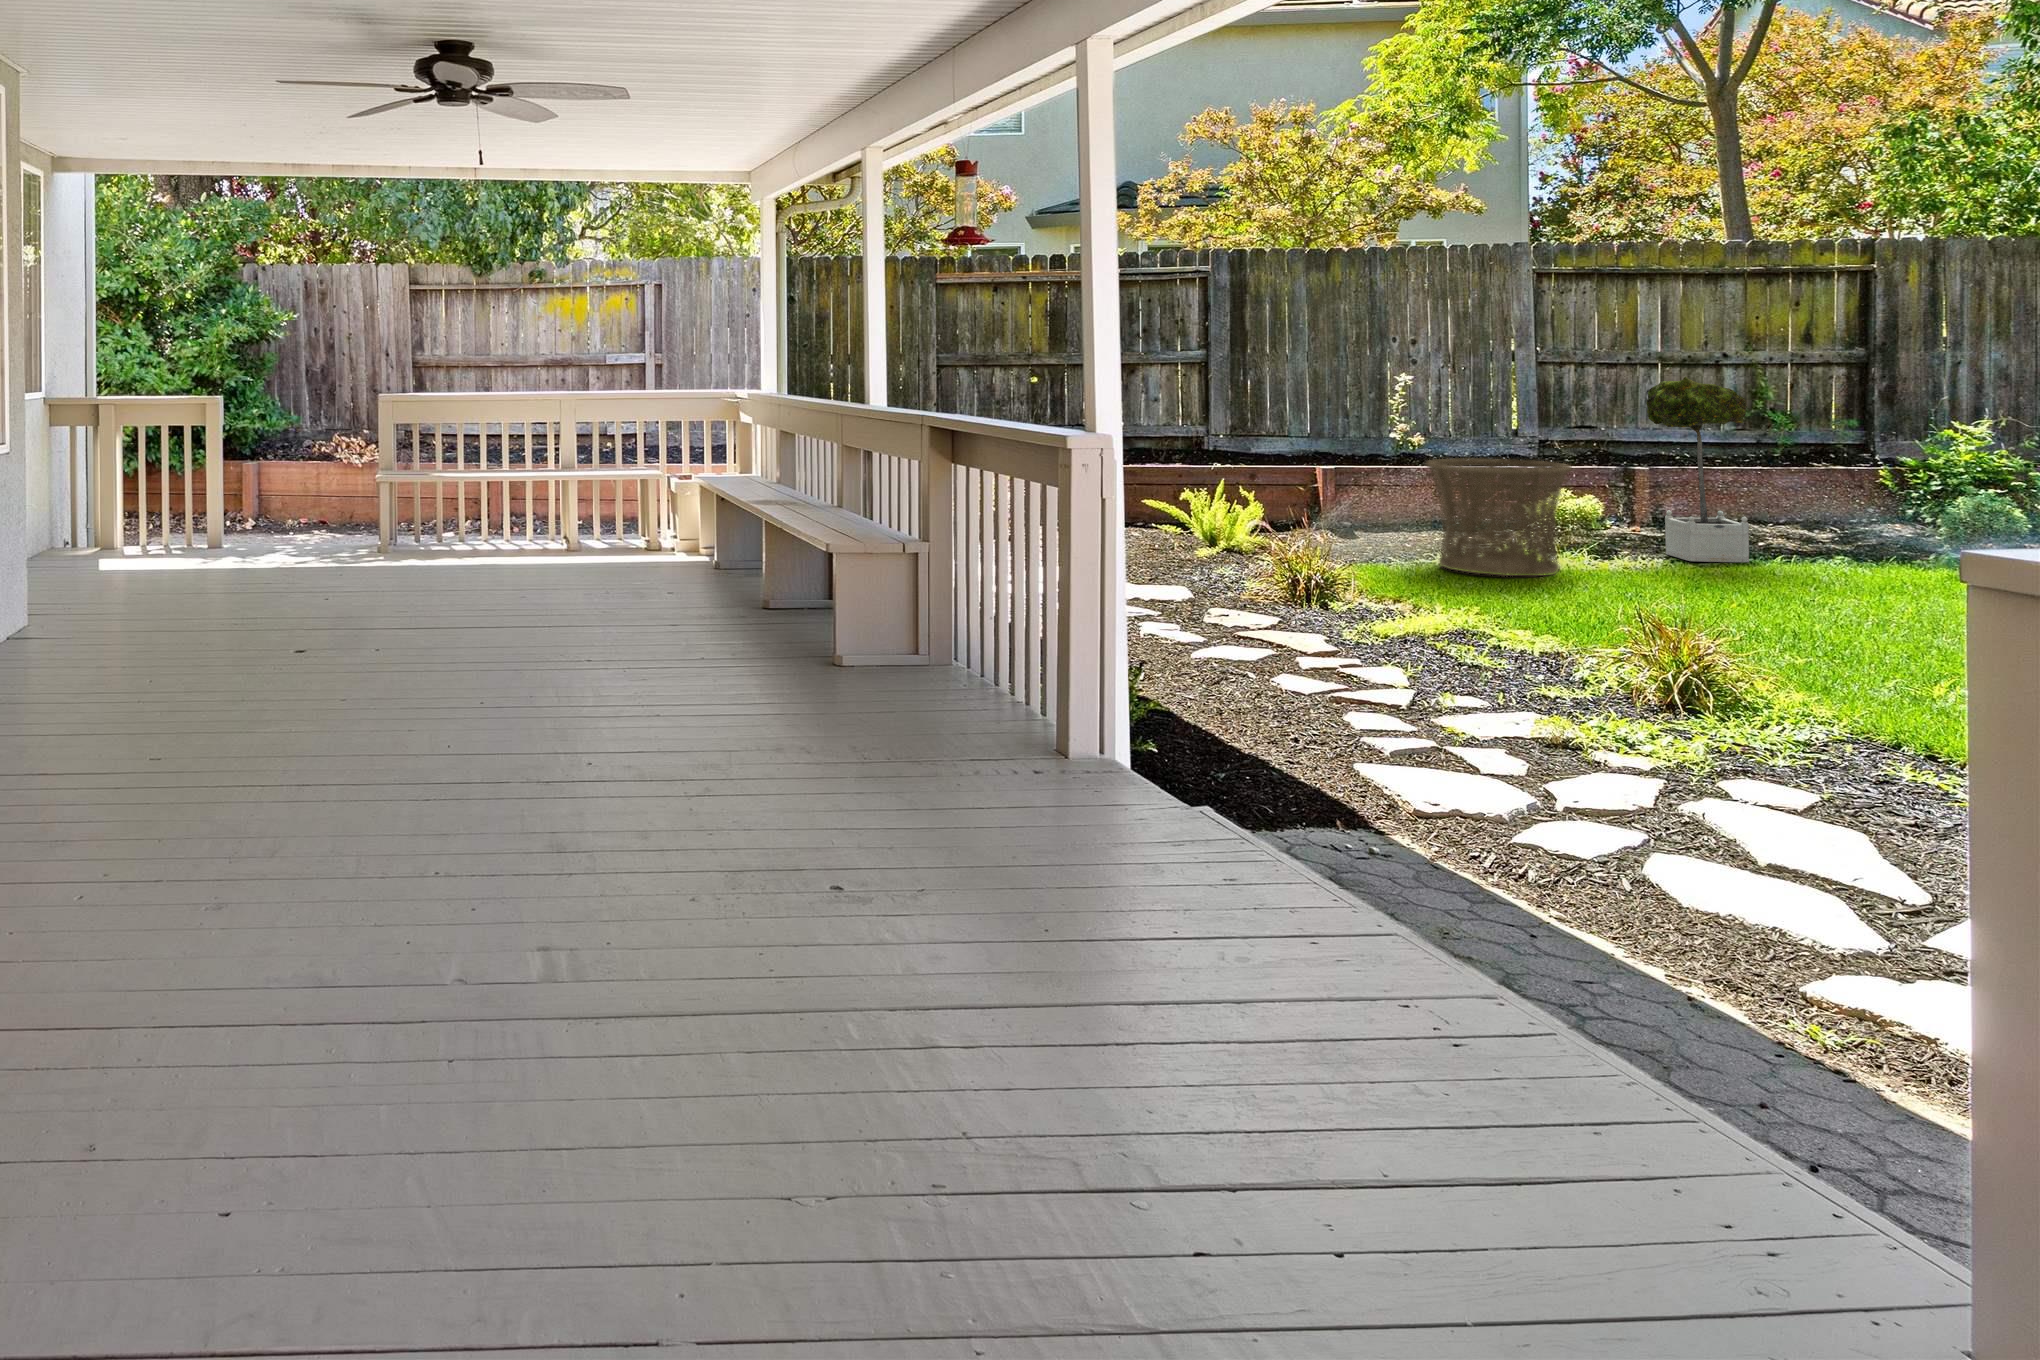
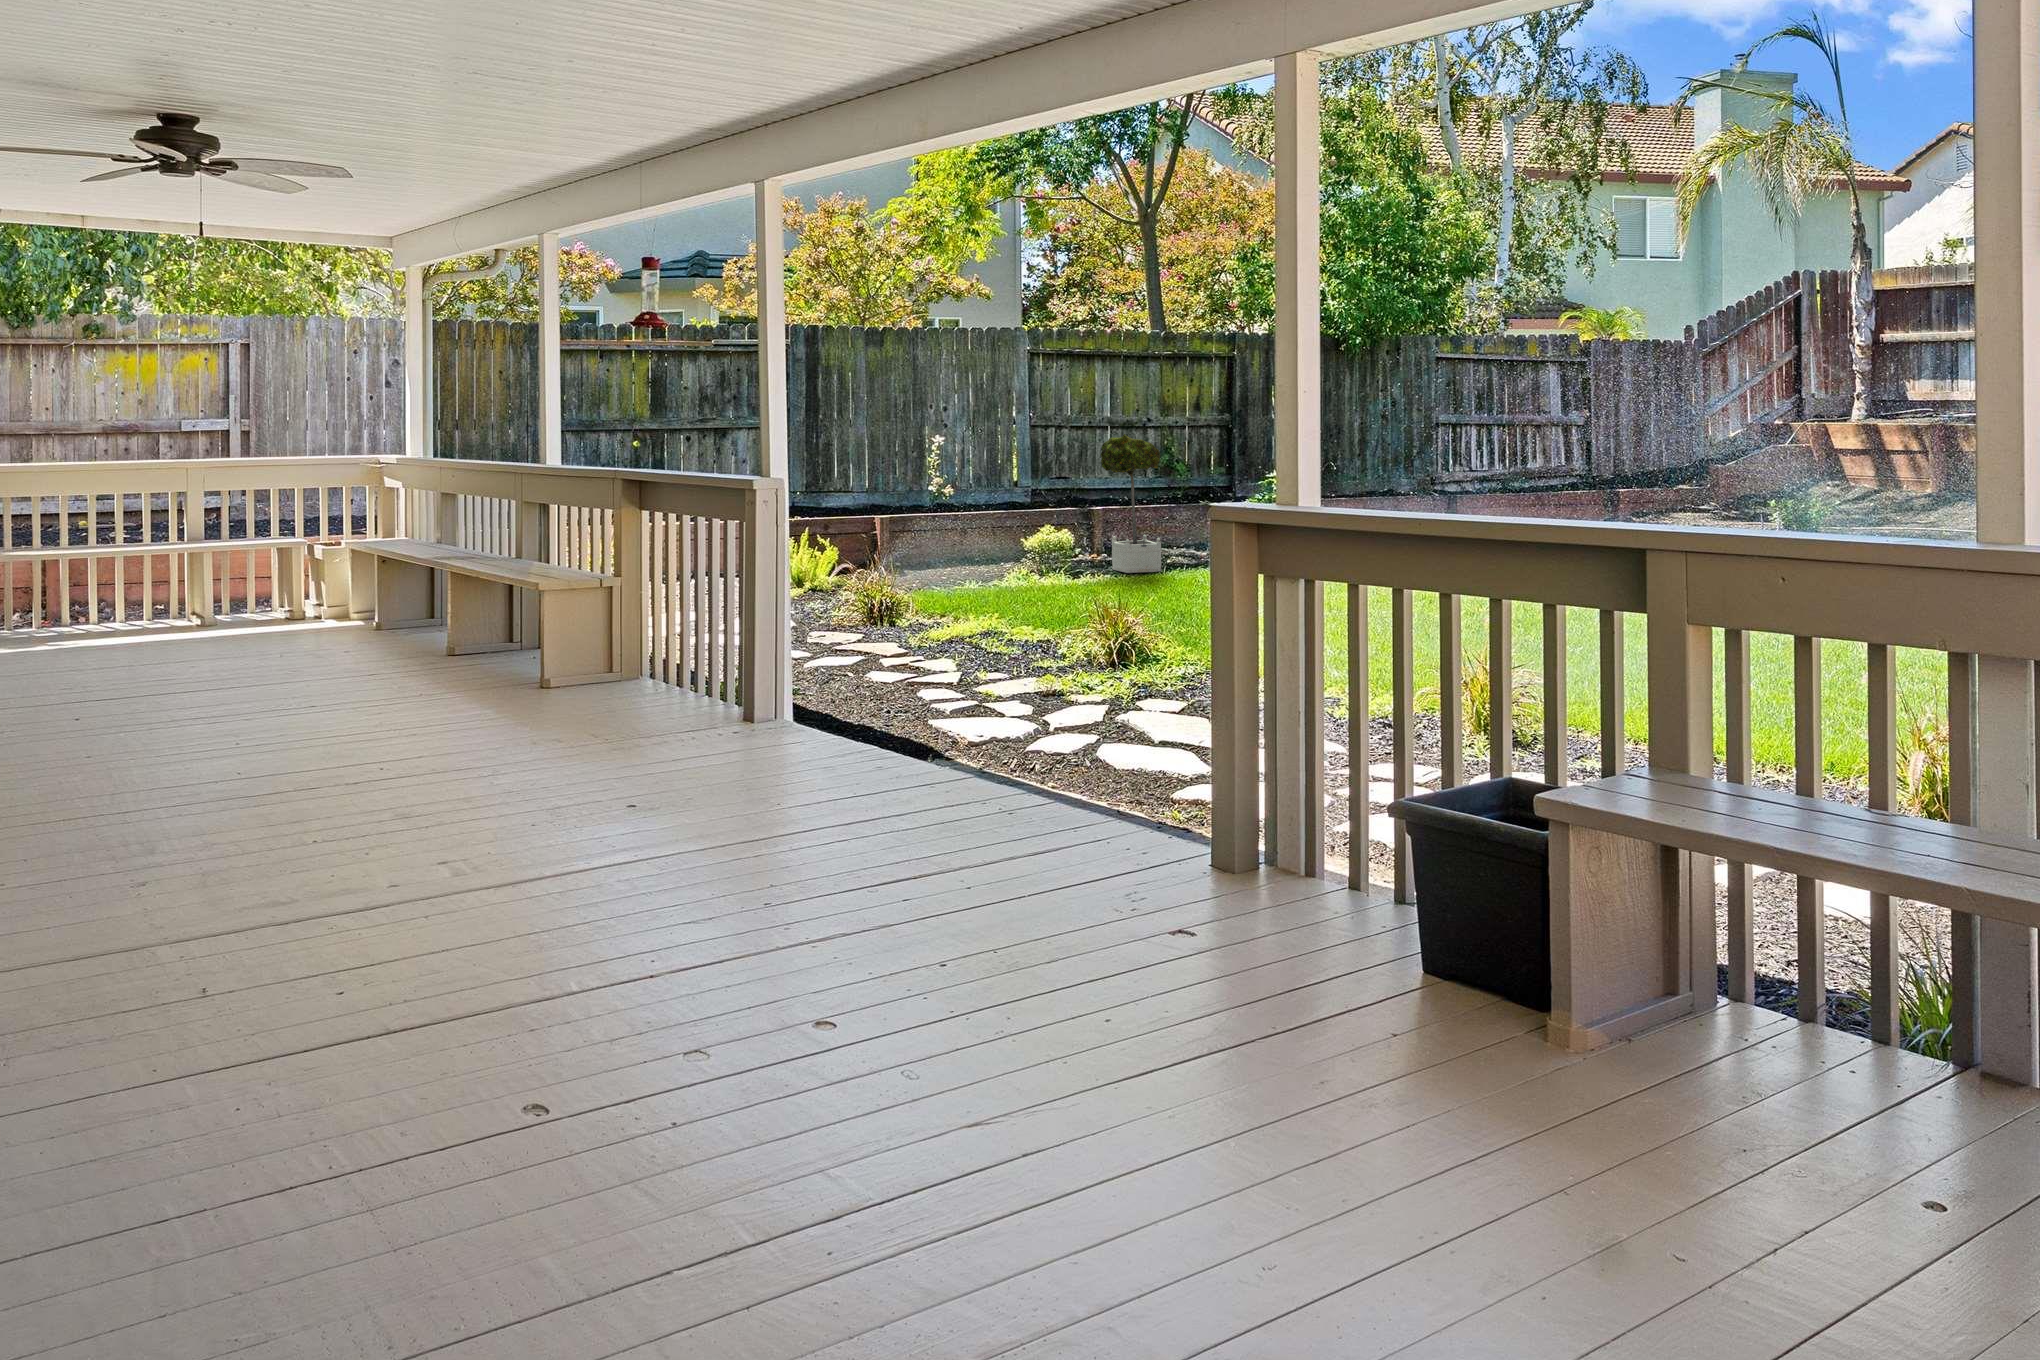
basket: present [1426,458,1572,576] -> none [957,500,1055,591]

